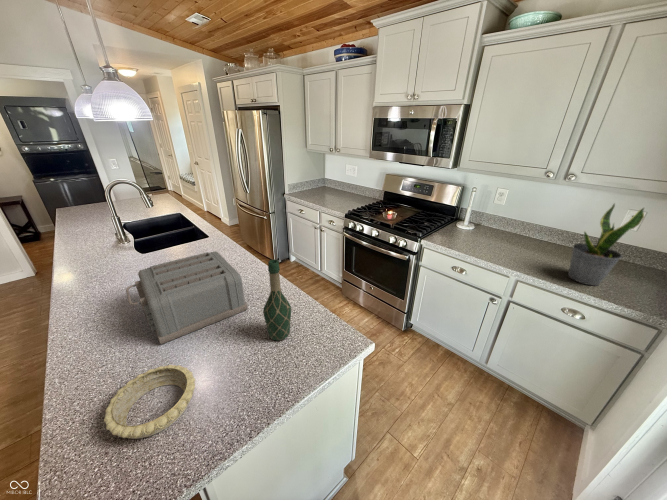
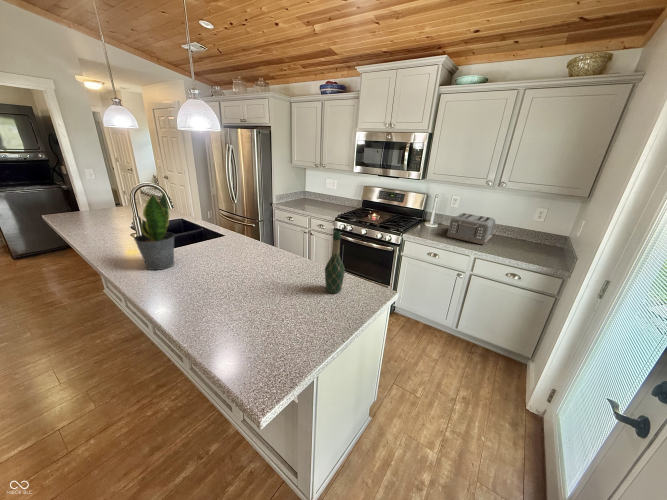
potted plant: present [568,204,644,286] -> present [134,194,175,270]
toaster: present [126,251,248,344] -> present [447,213,495,245]
decorative bowl: present [104,365,195,439] -> none [245,305,302,345]

